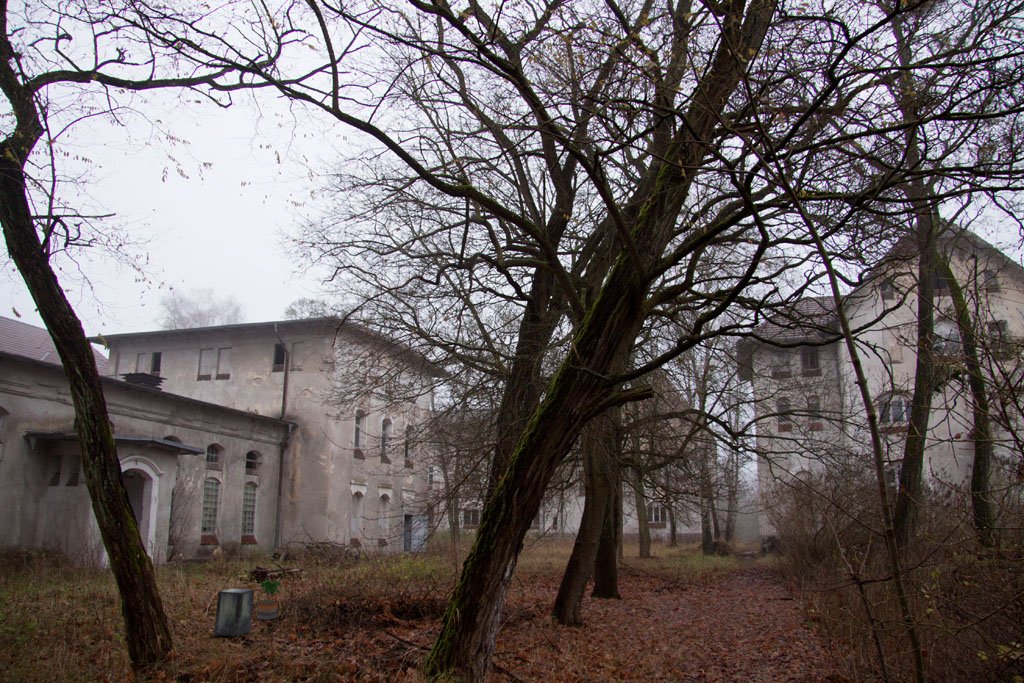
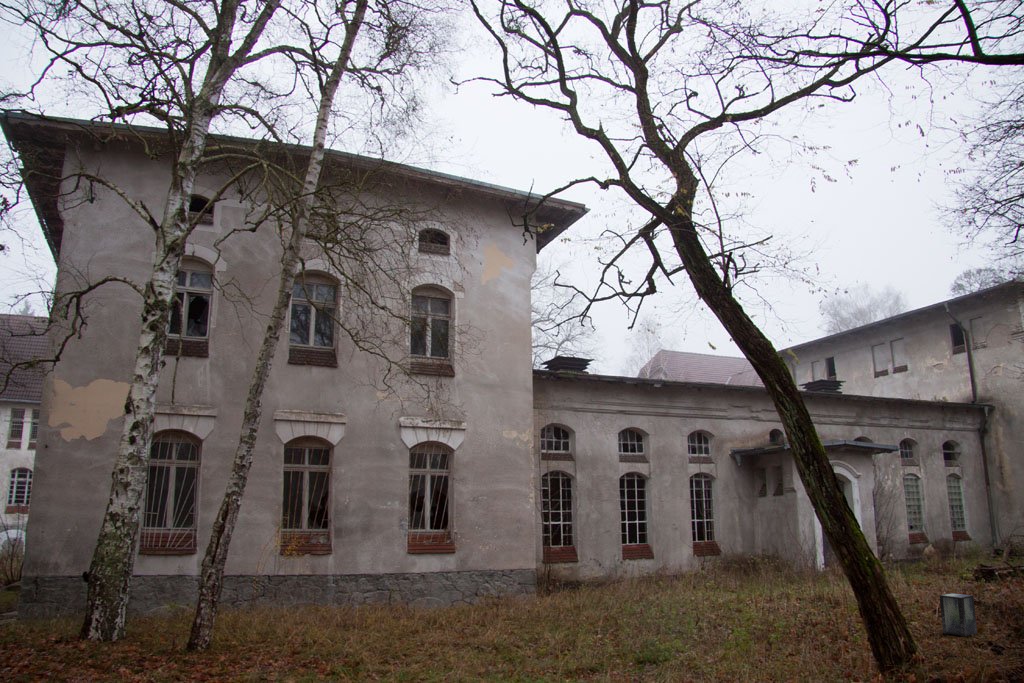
potted tree: present [257,580,282,620] -> none [978,586,1004,624]

